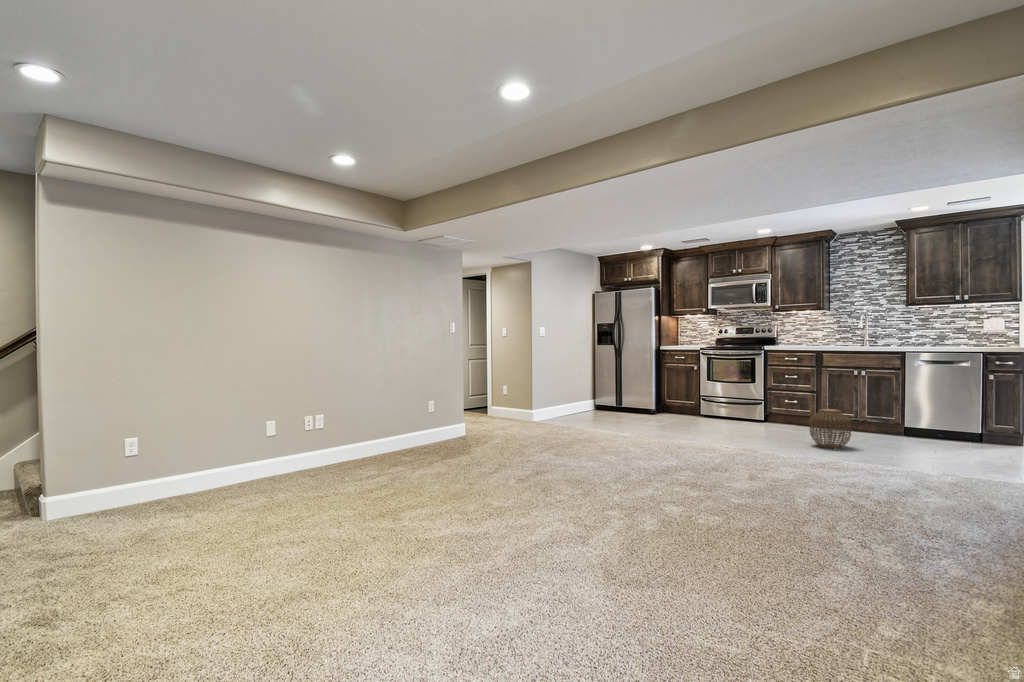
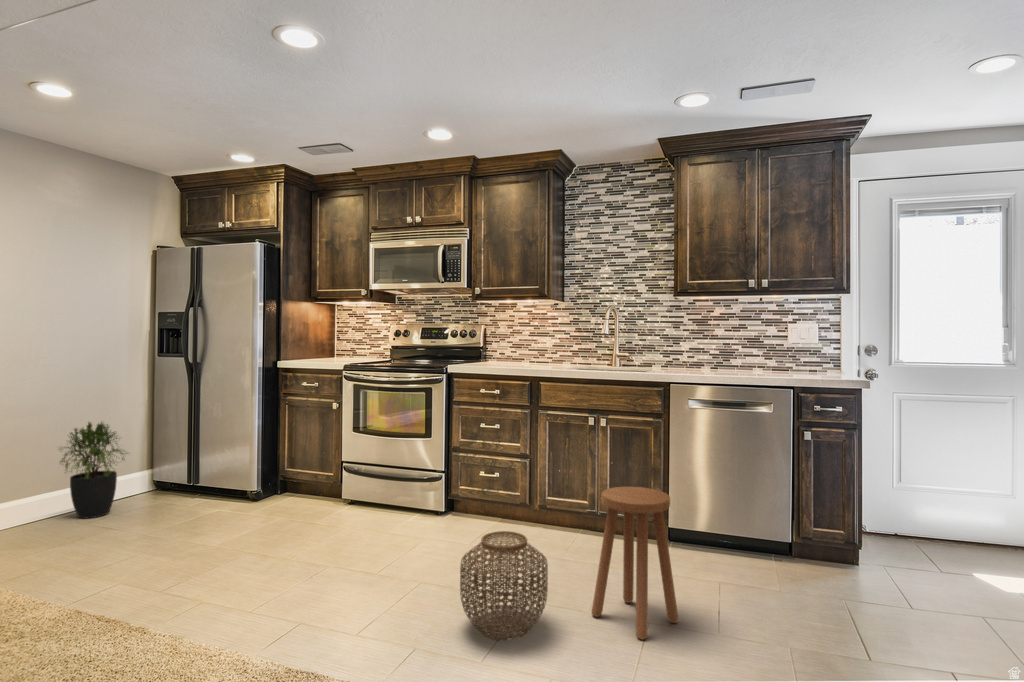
potted plant: none [572,373,601,418] -> present [60,422,124,518]
stool: none [871,393,916,452] -> present [592,487,678,639]

